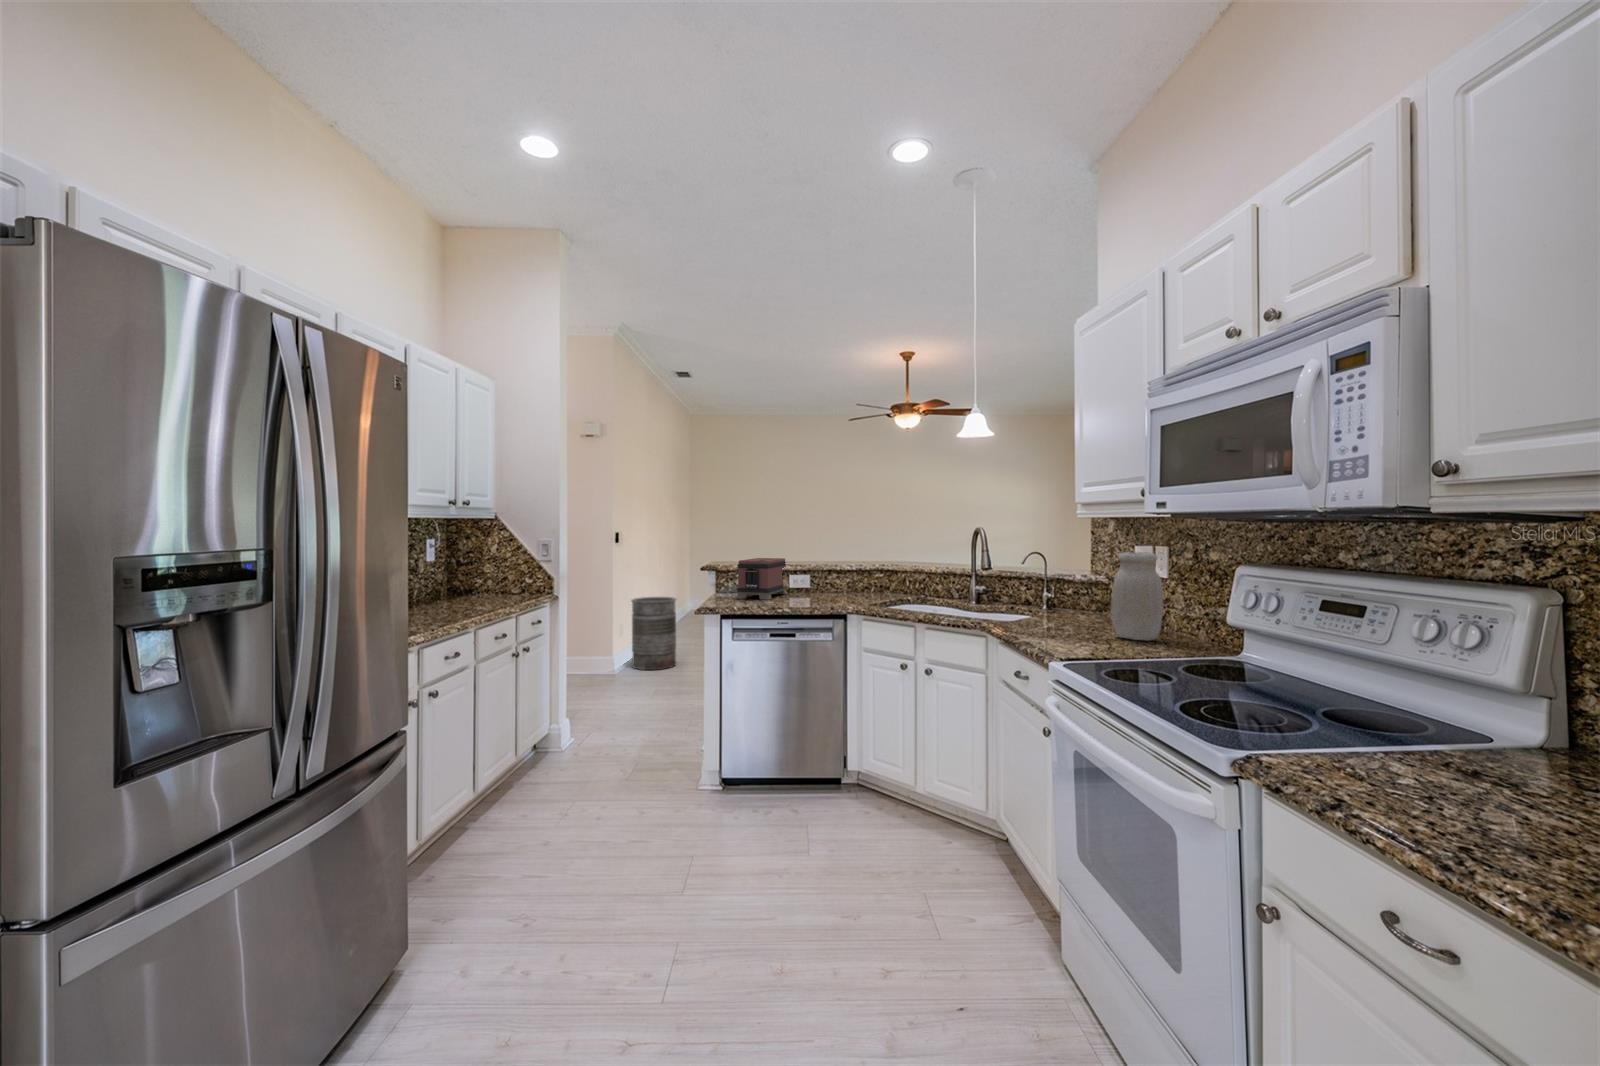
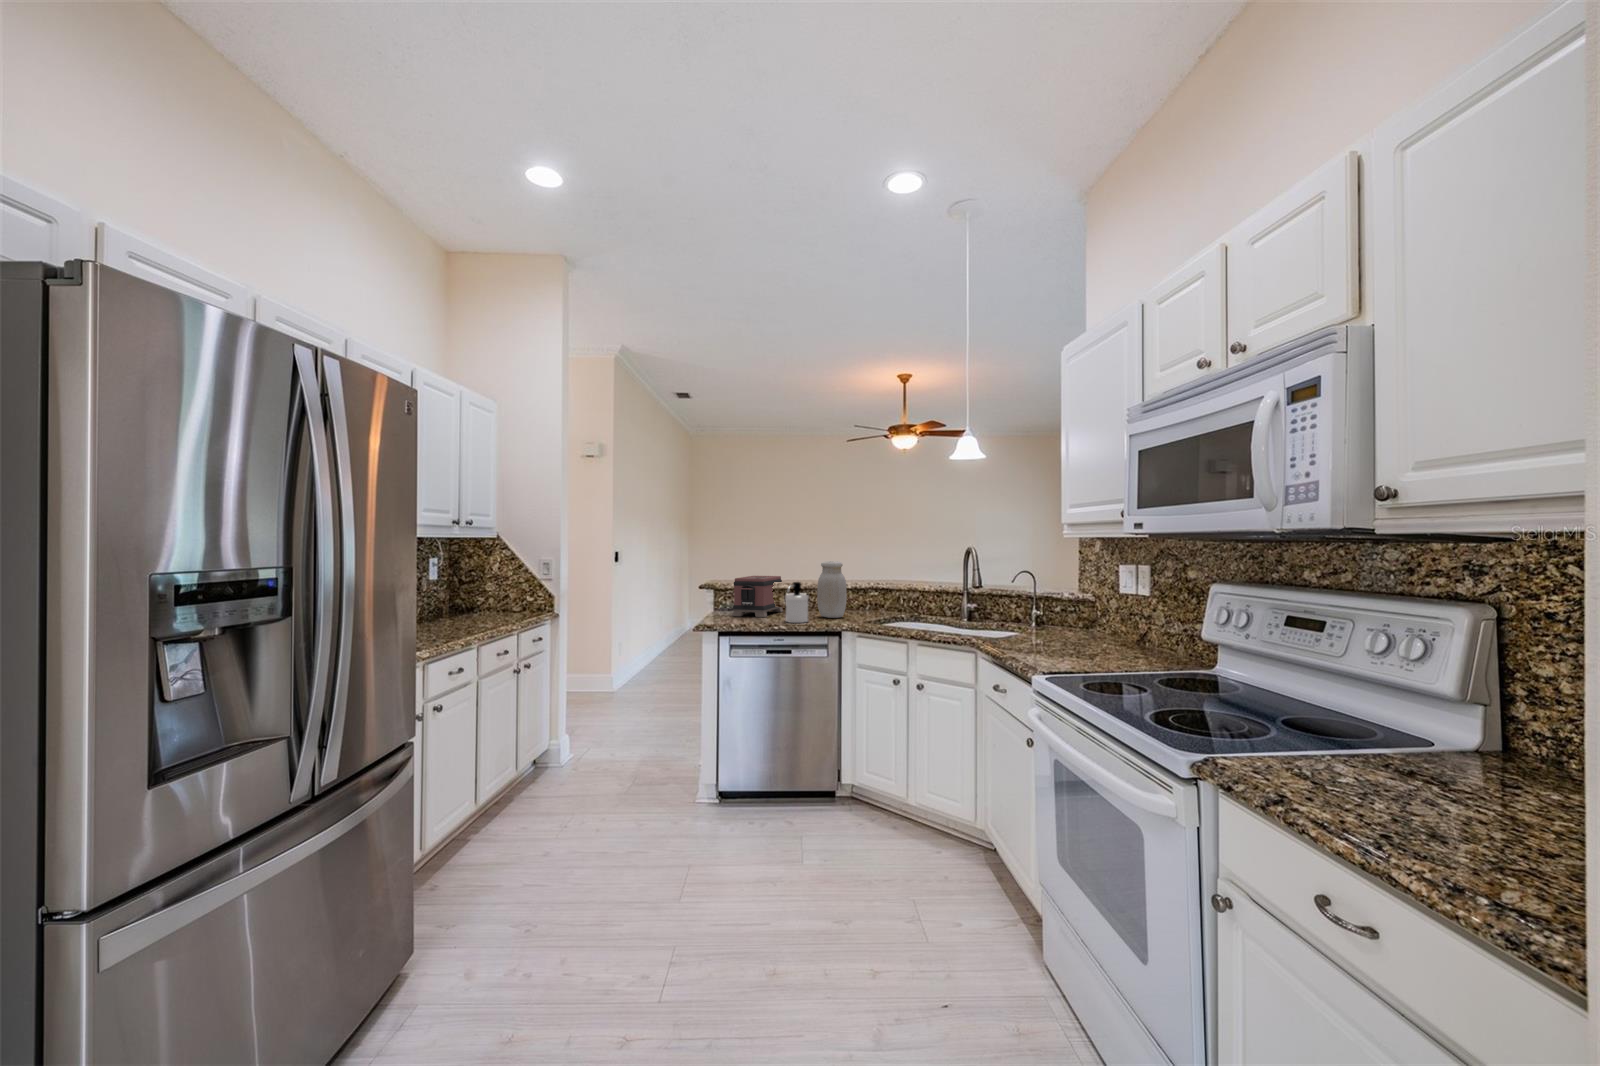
jar: present [1111,552,1163,641] -> present [817,561,847,618]
soap dispenser: none [789,564,814,606] -> present [785,582,809,623]
trash can: present [632,597,676,670] -> none [626,615,672,689]

